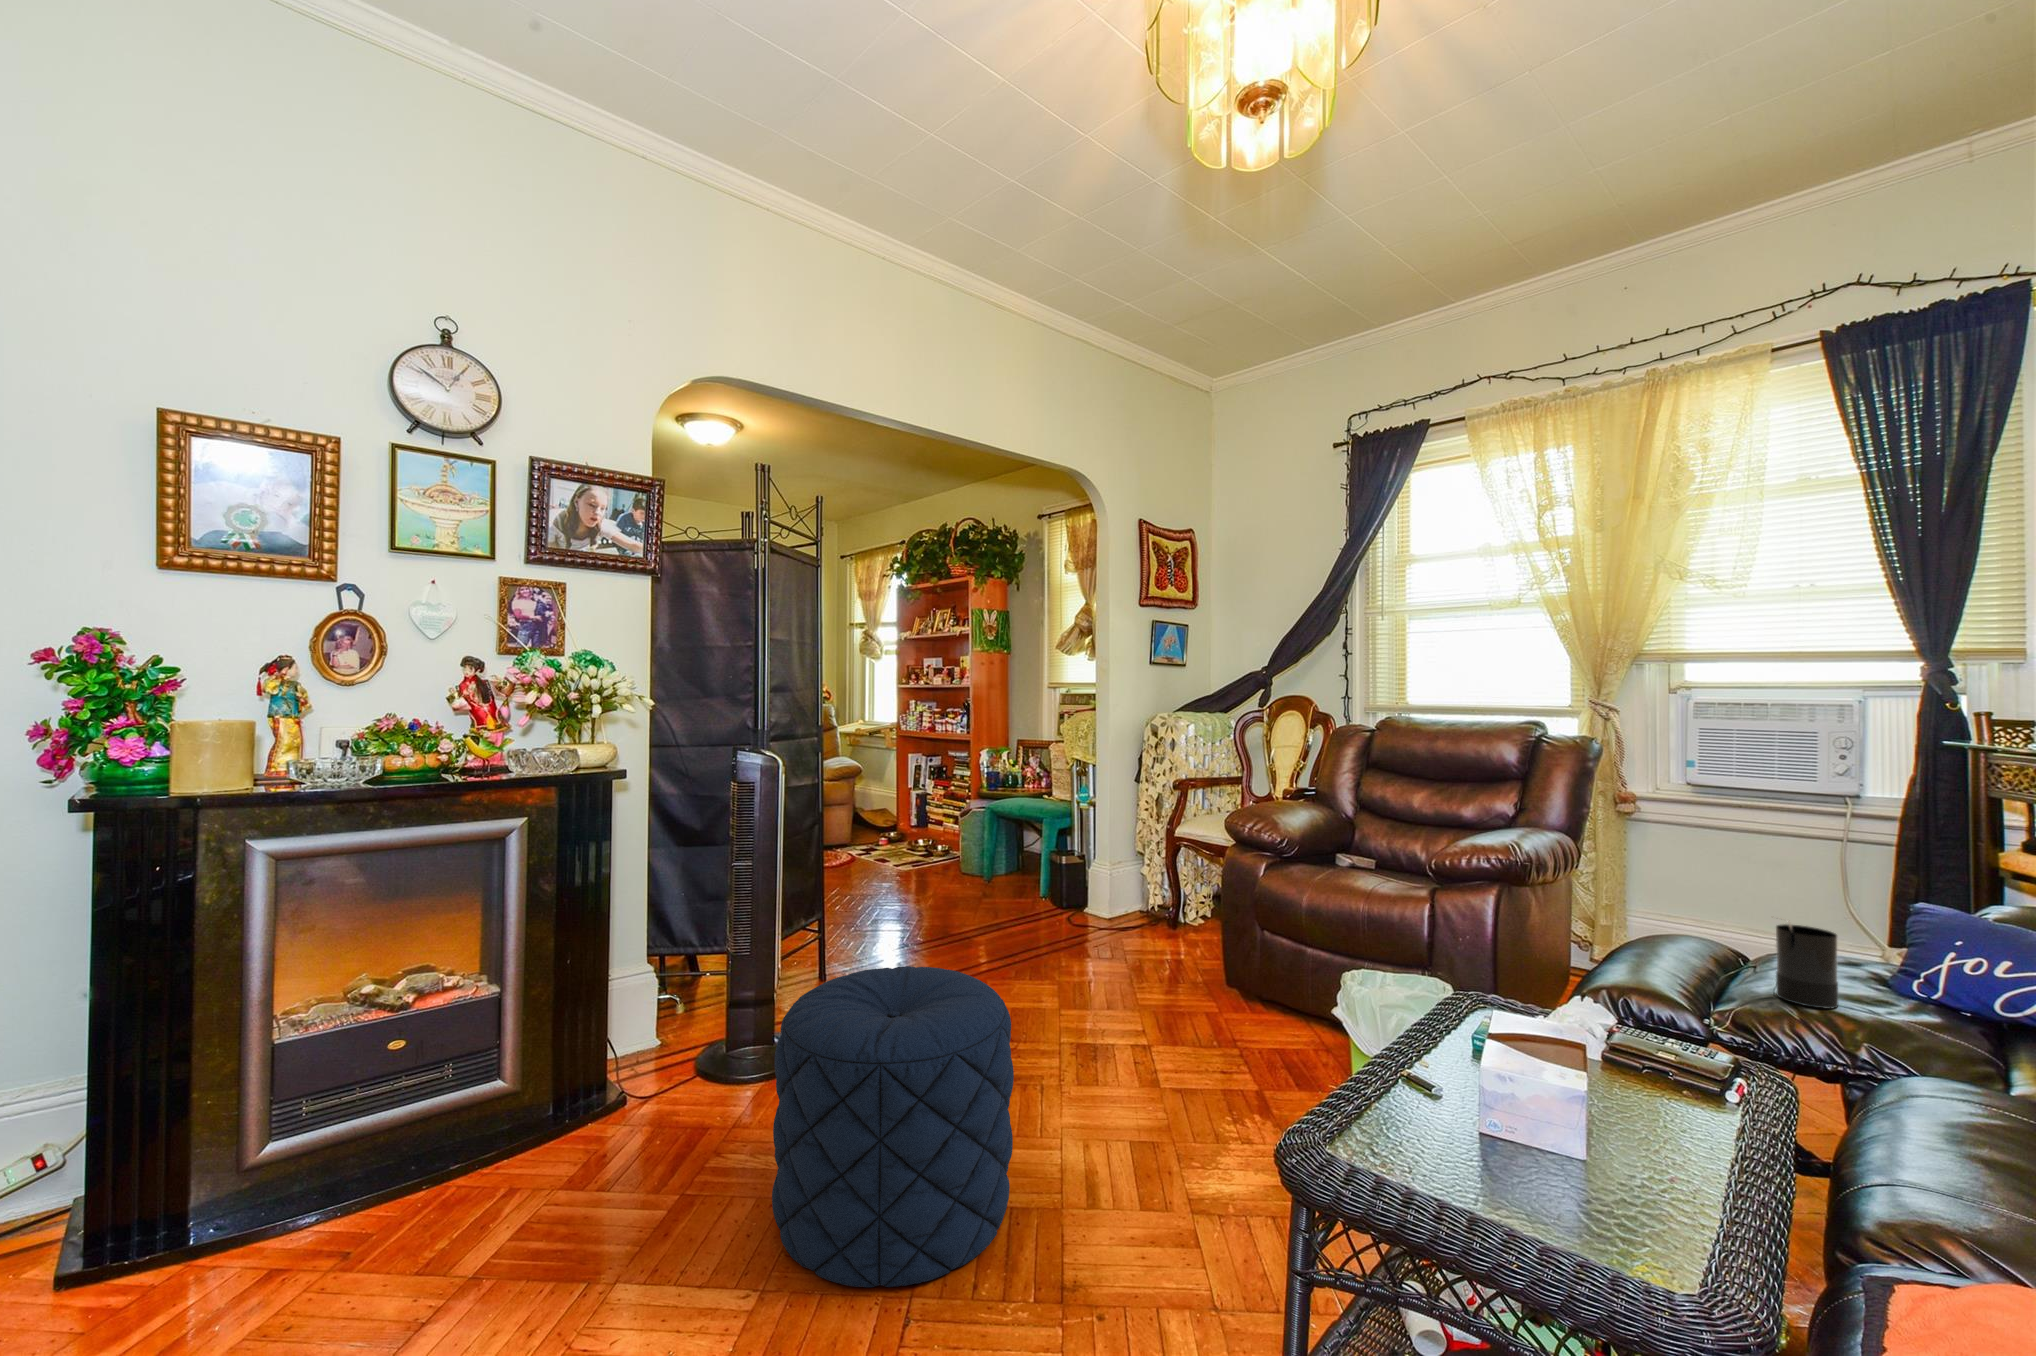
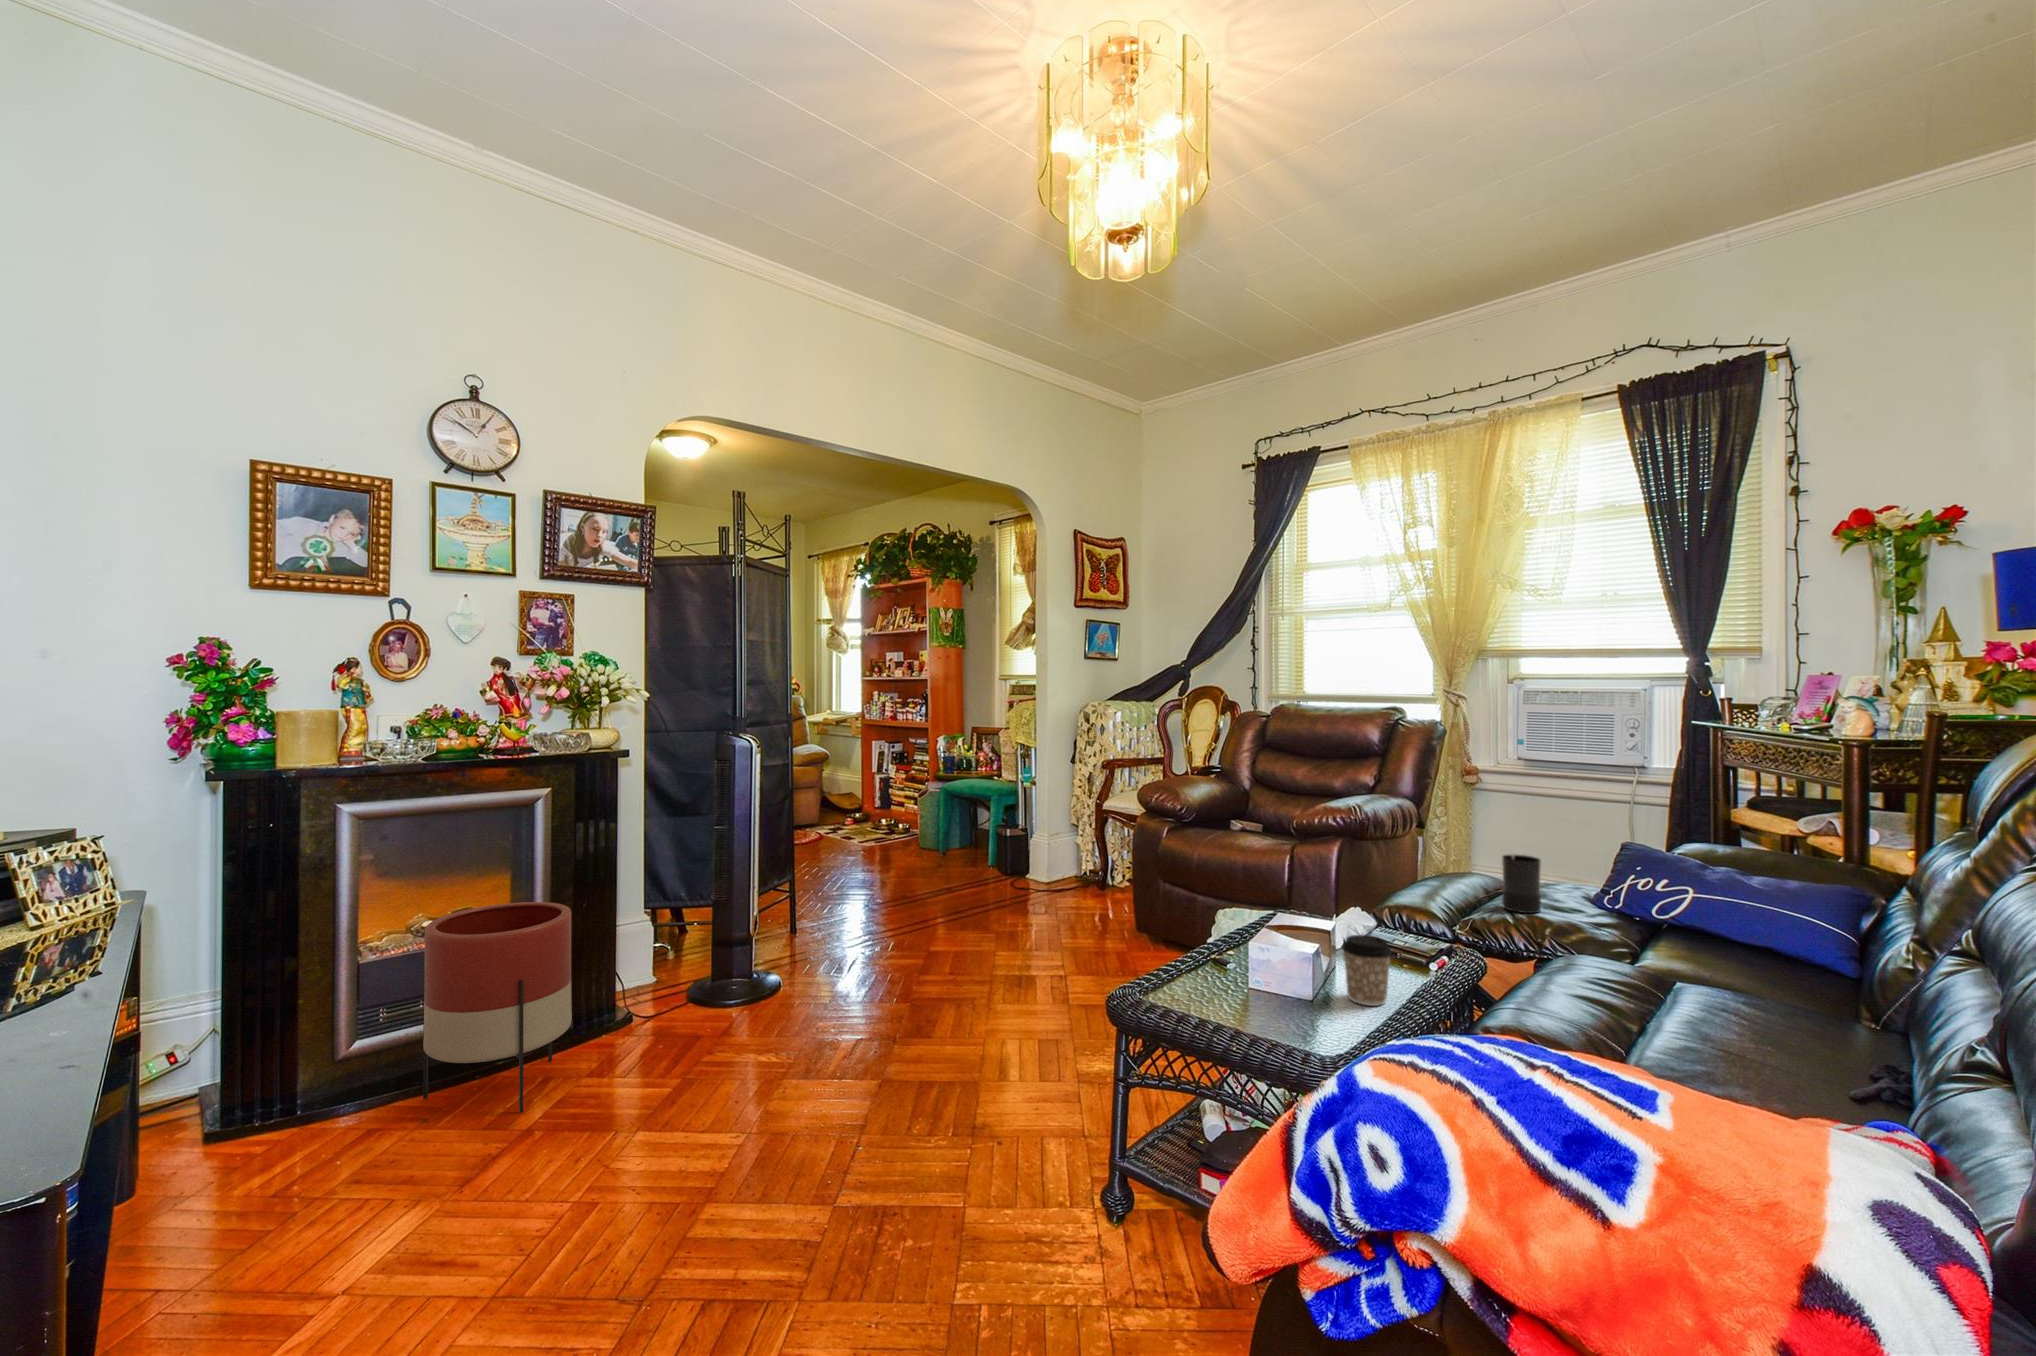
planter: none [350,962,545,1250] -> present [423,902,572,1113]
pouf: present [772,966,1014,1287] -> none [754,901,940,1126]
coffee cup: none [1641,1069,1731,1186] -> present [1343,935,1392,1006]

